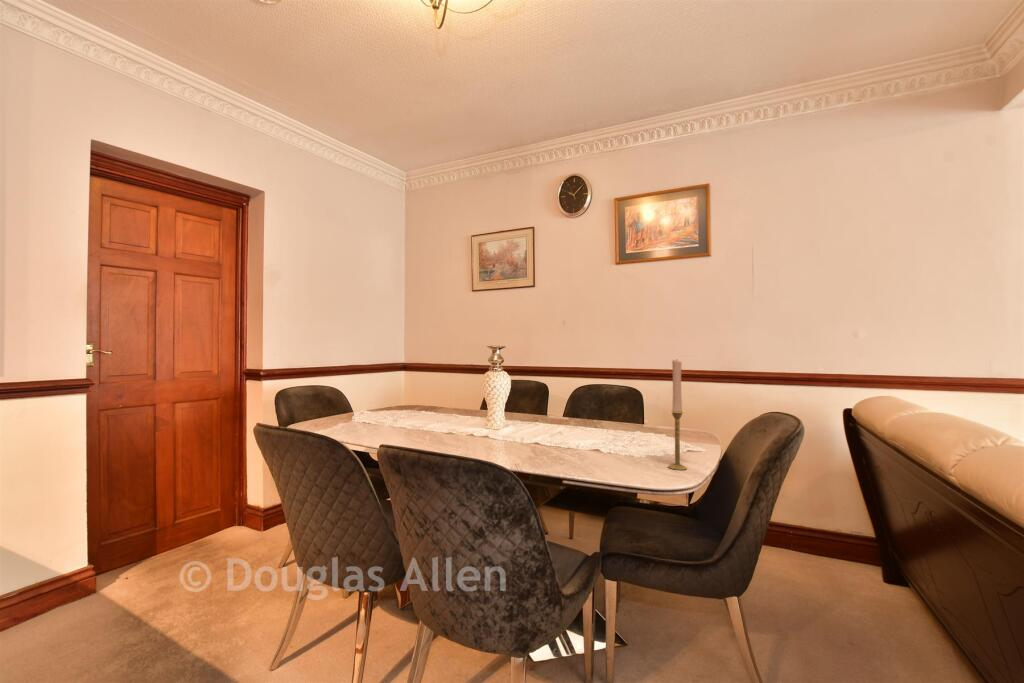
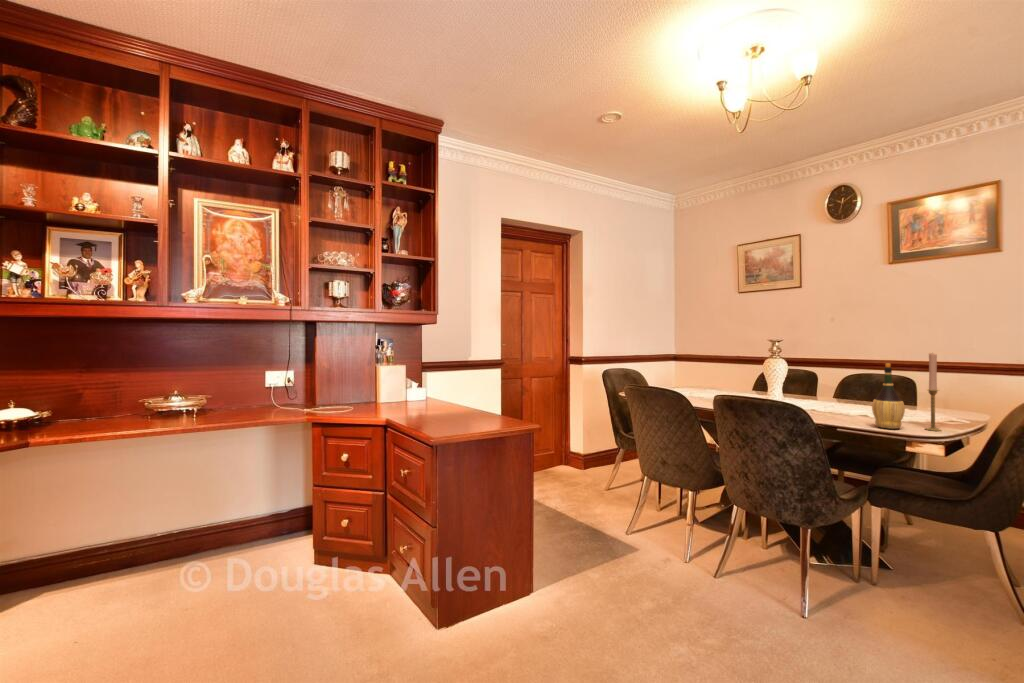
wine bottle: none [608,375,647,472] -> present [872,363,905,429]

